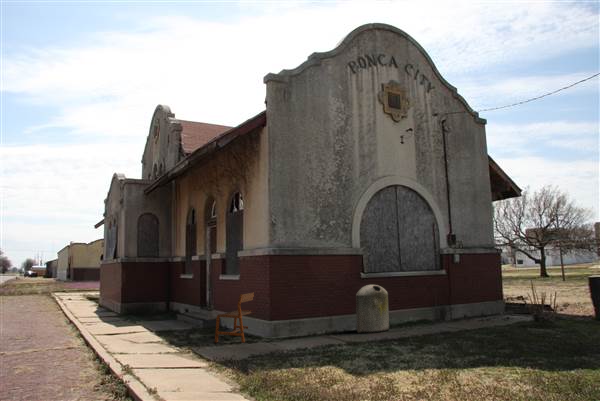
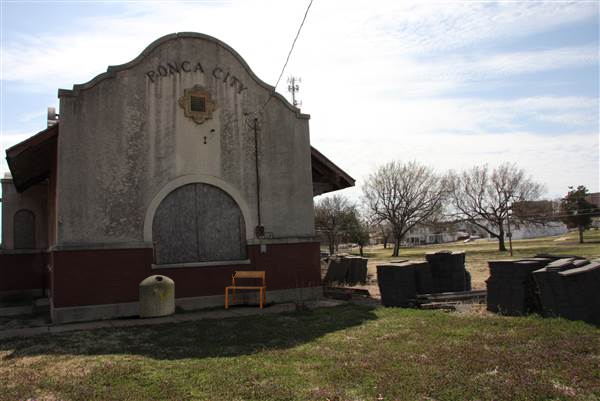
bench: present [215,292,254,342] -> present [225,271,267,309]

